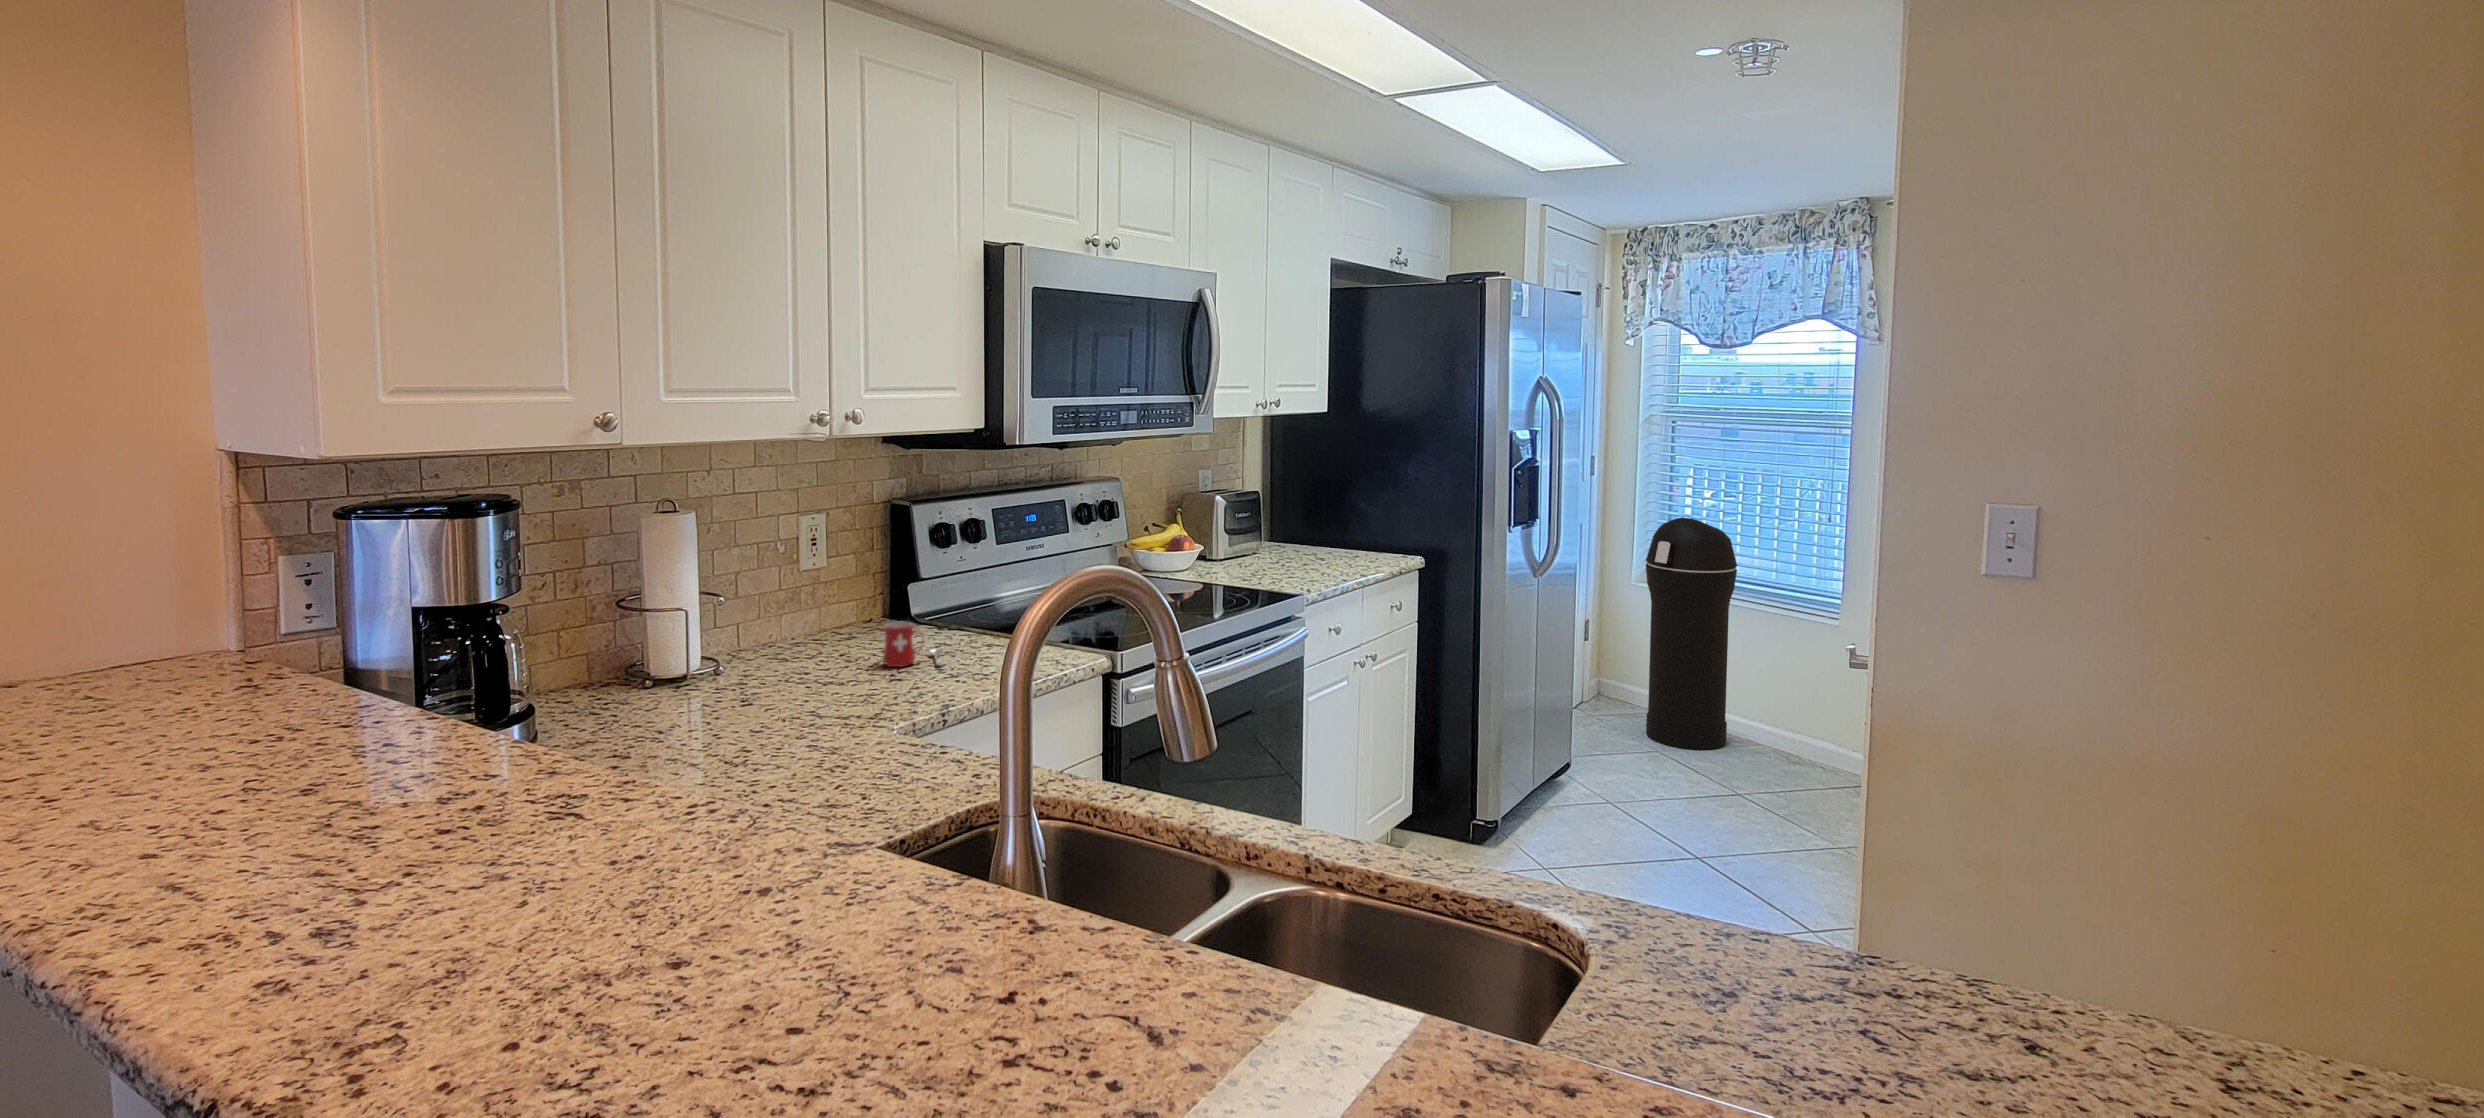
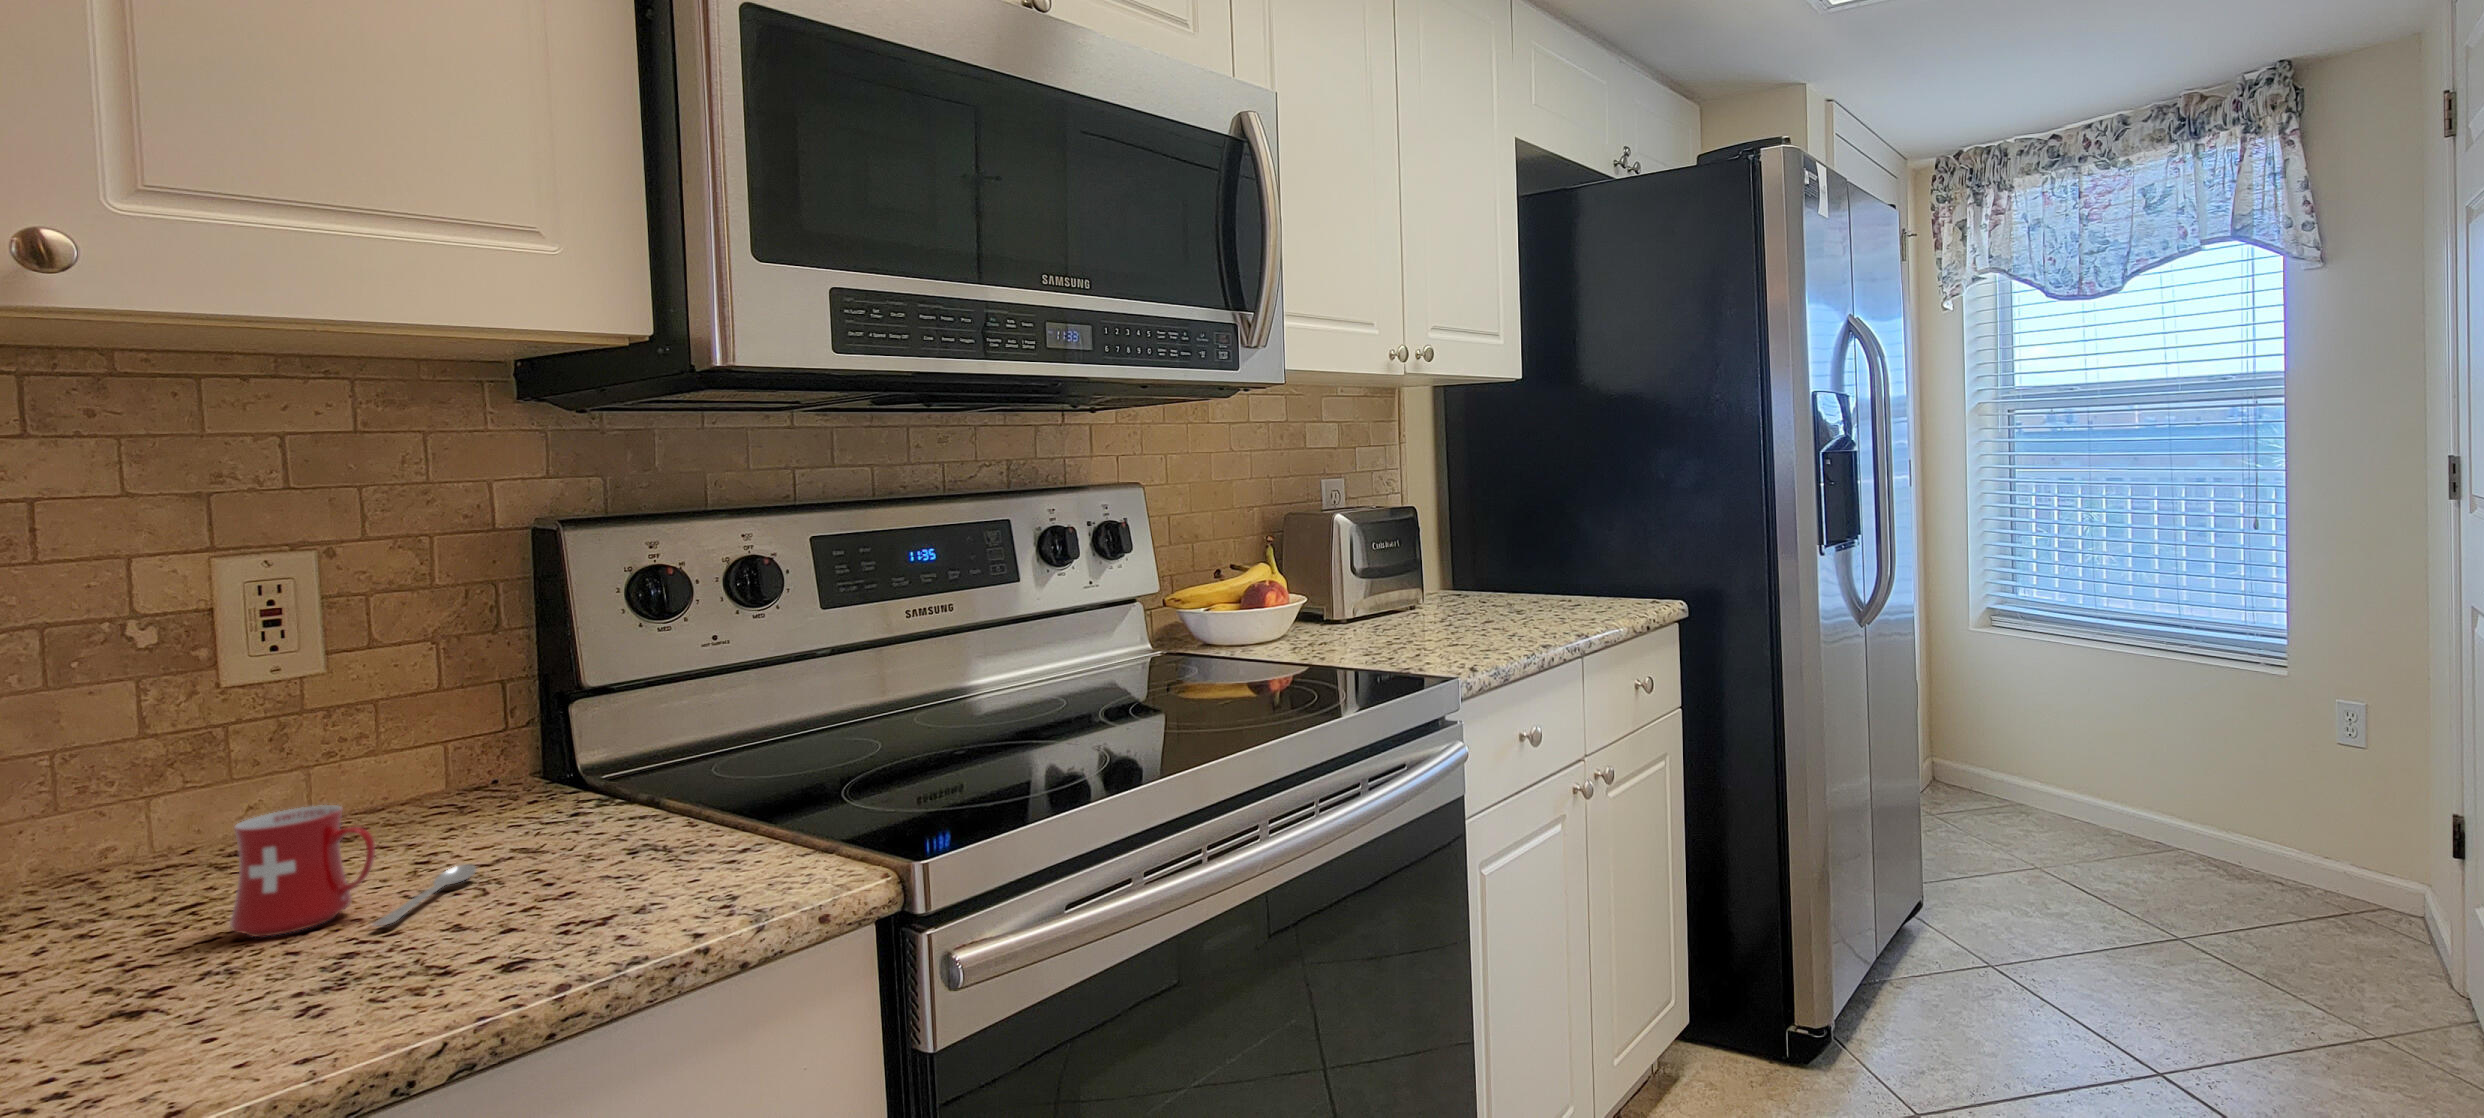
trash can: present [1646,518,1737,750] -> none [1996,537,2129,871]

